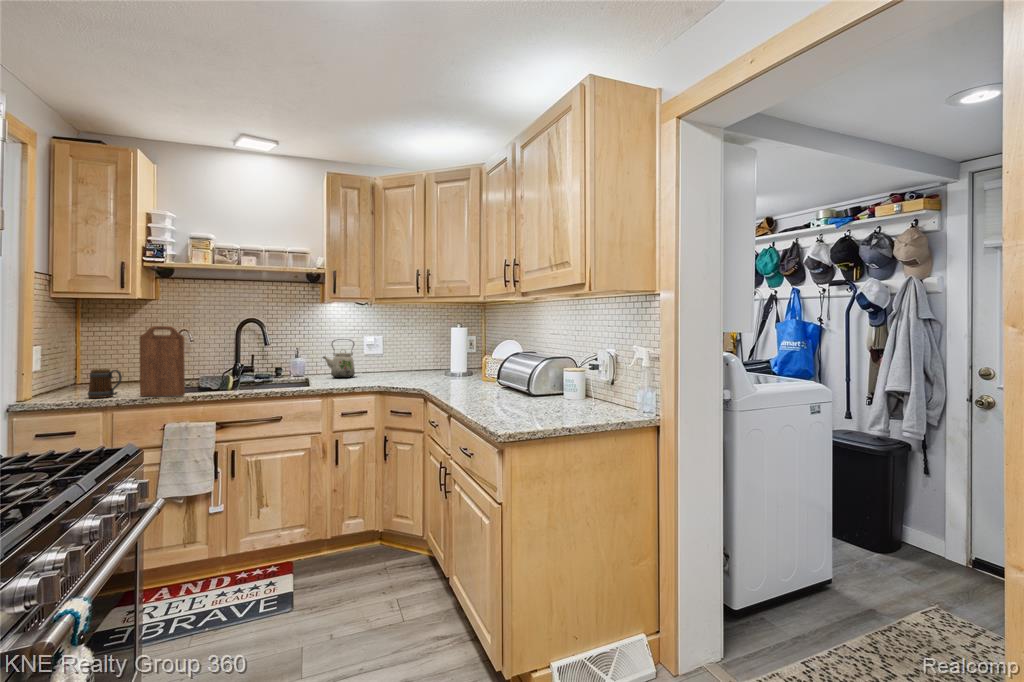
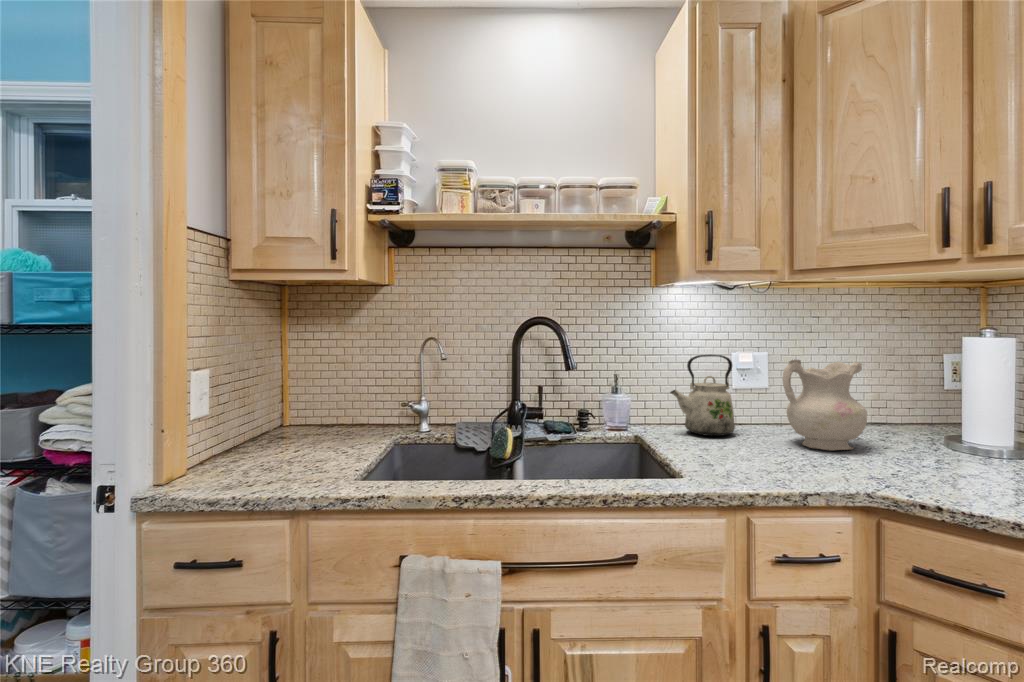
cutting board: present [140,326,185,396] -> none [355,335,439,491]
ceramic pitcher: none [368,340,403,379] -> present [783,359,867,450]
mug: present [88,369,122,398] -> none [268,422,325,486]

